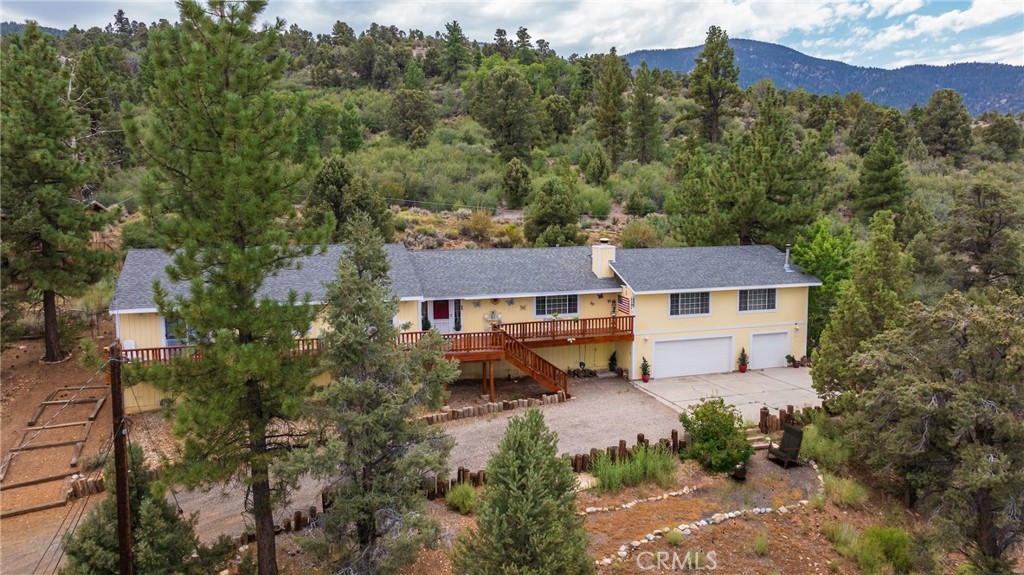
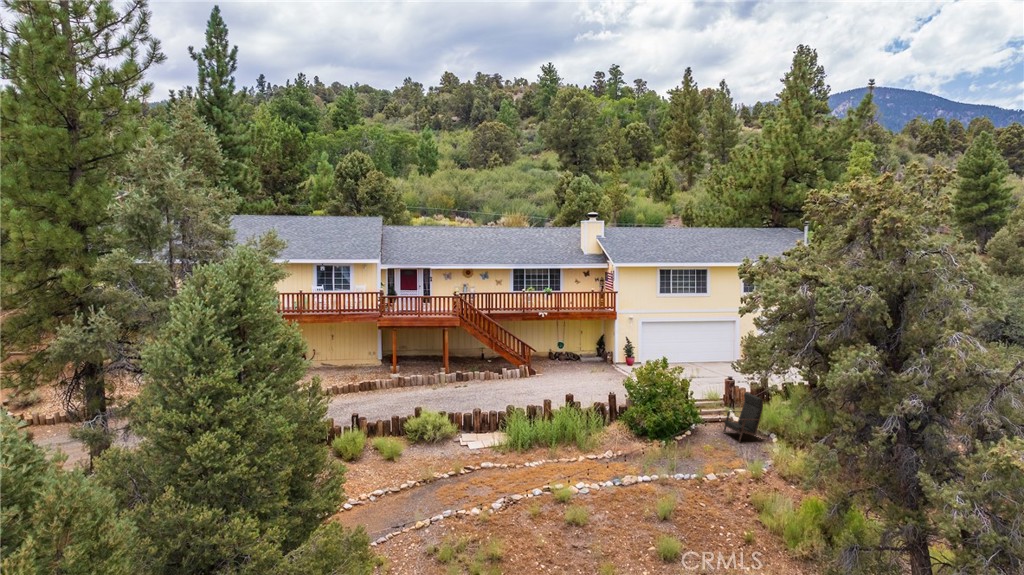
potted tree: present [733,452,751,478] -> none [671,413,693,447]

